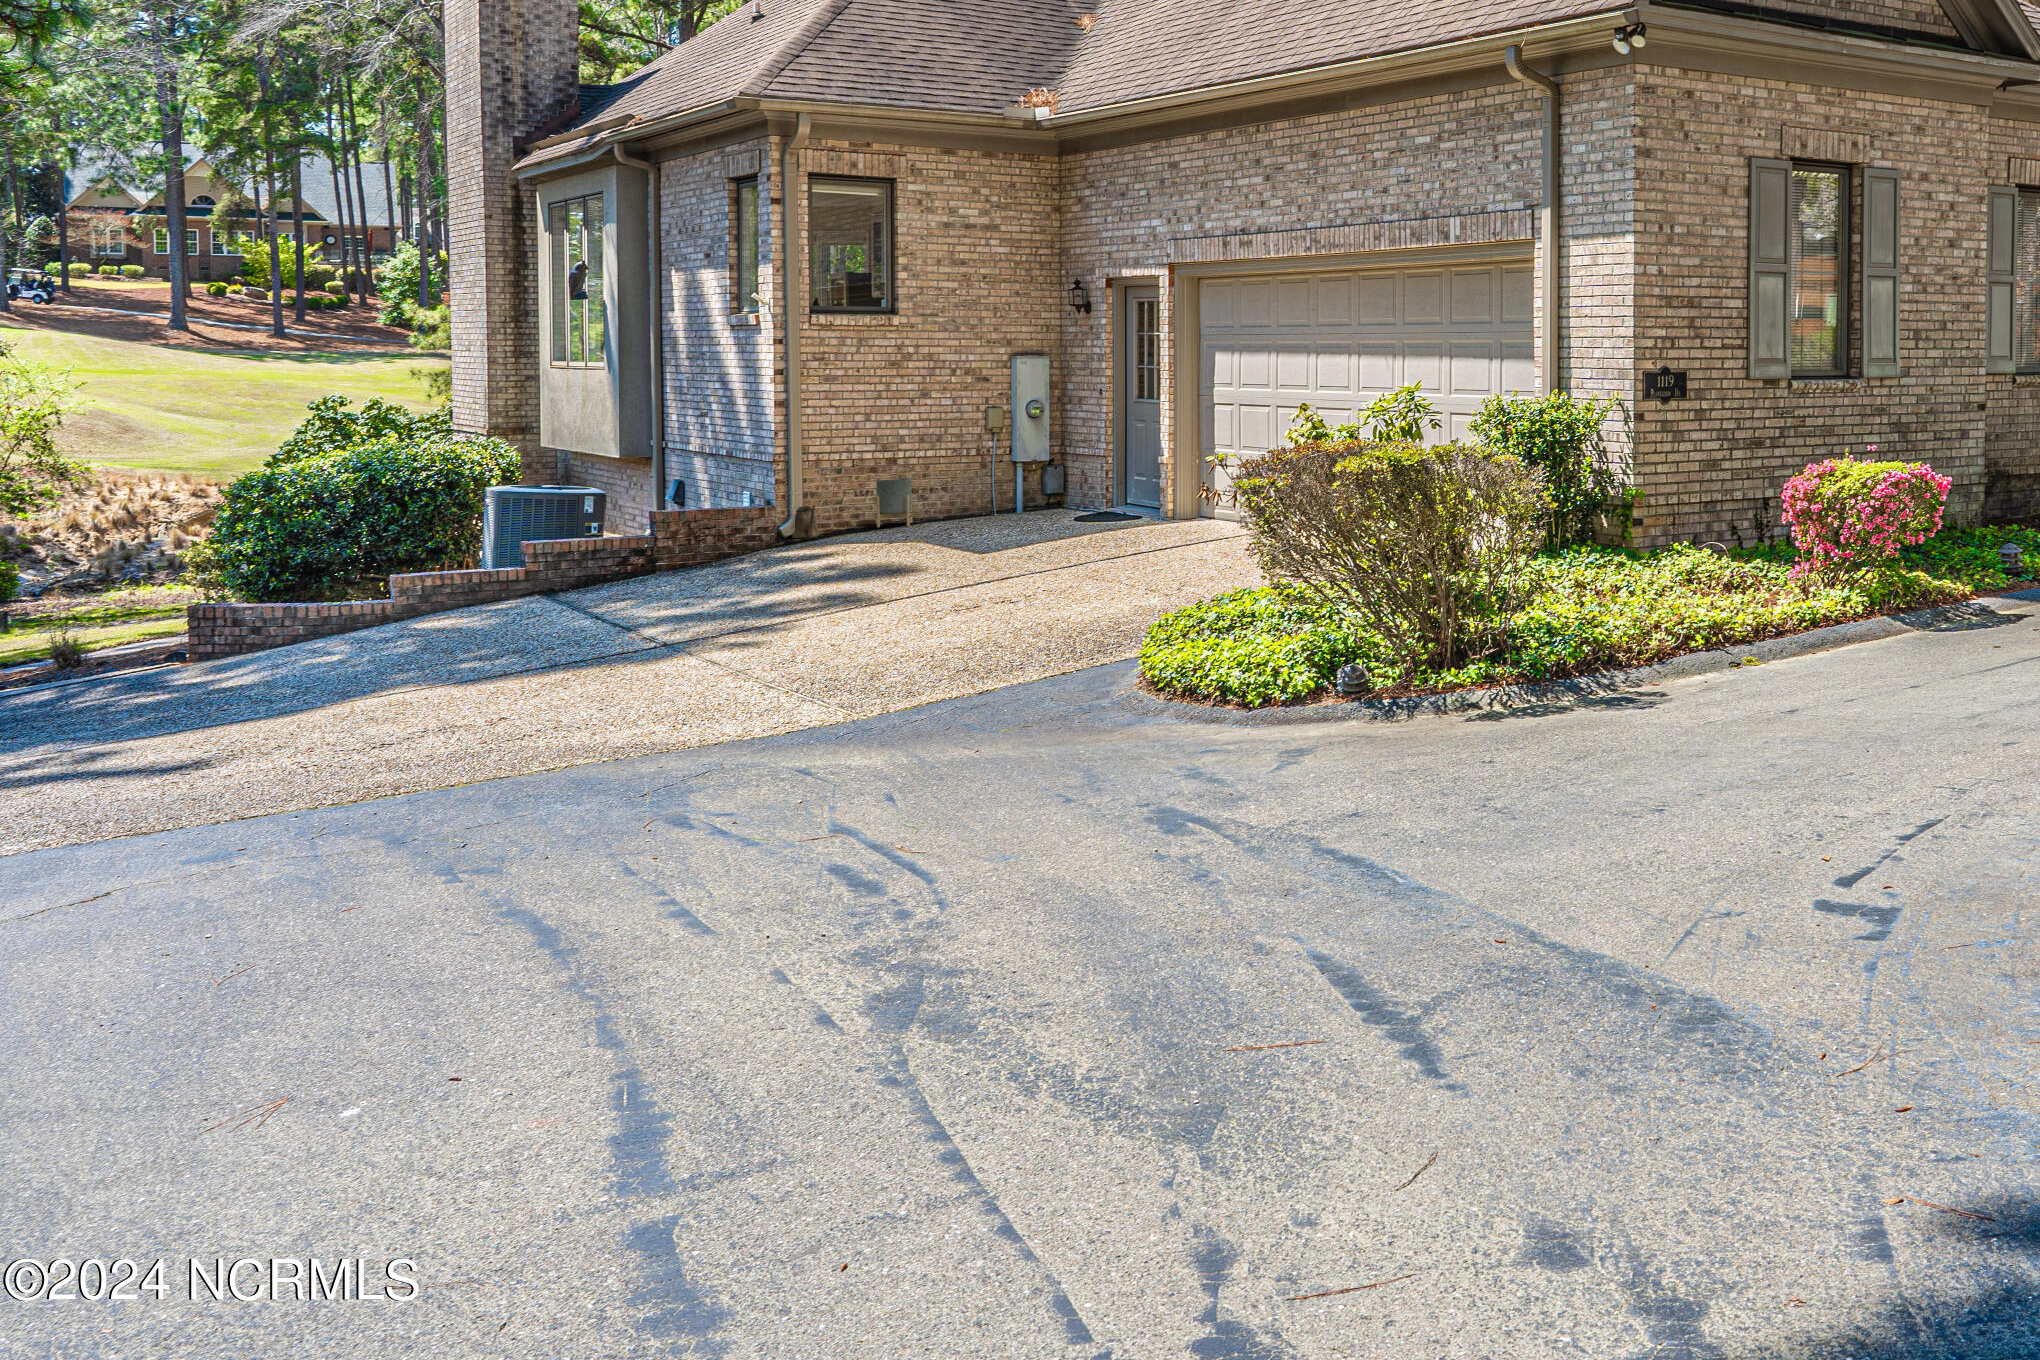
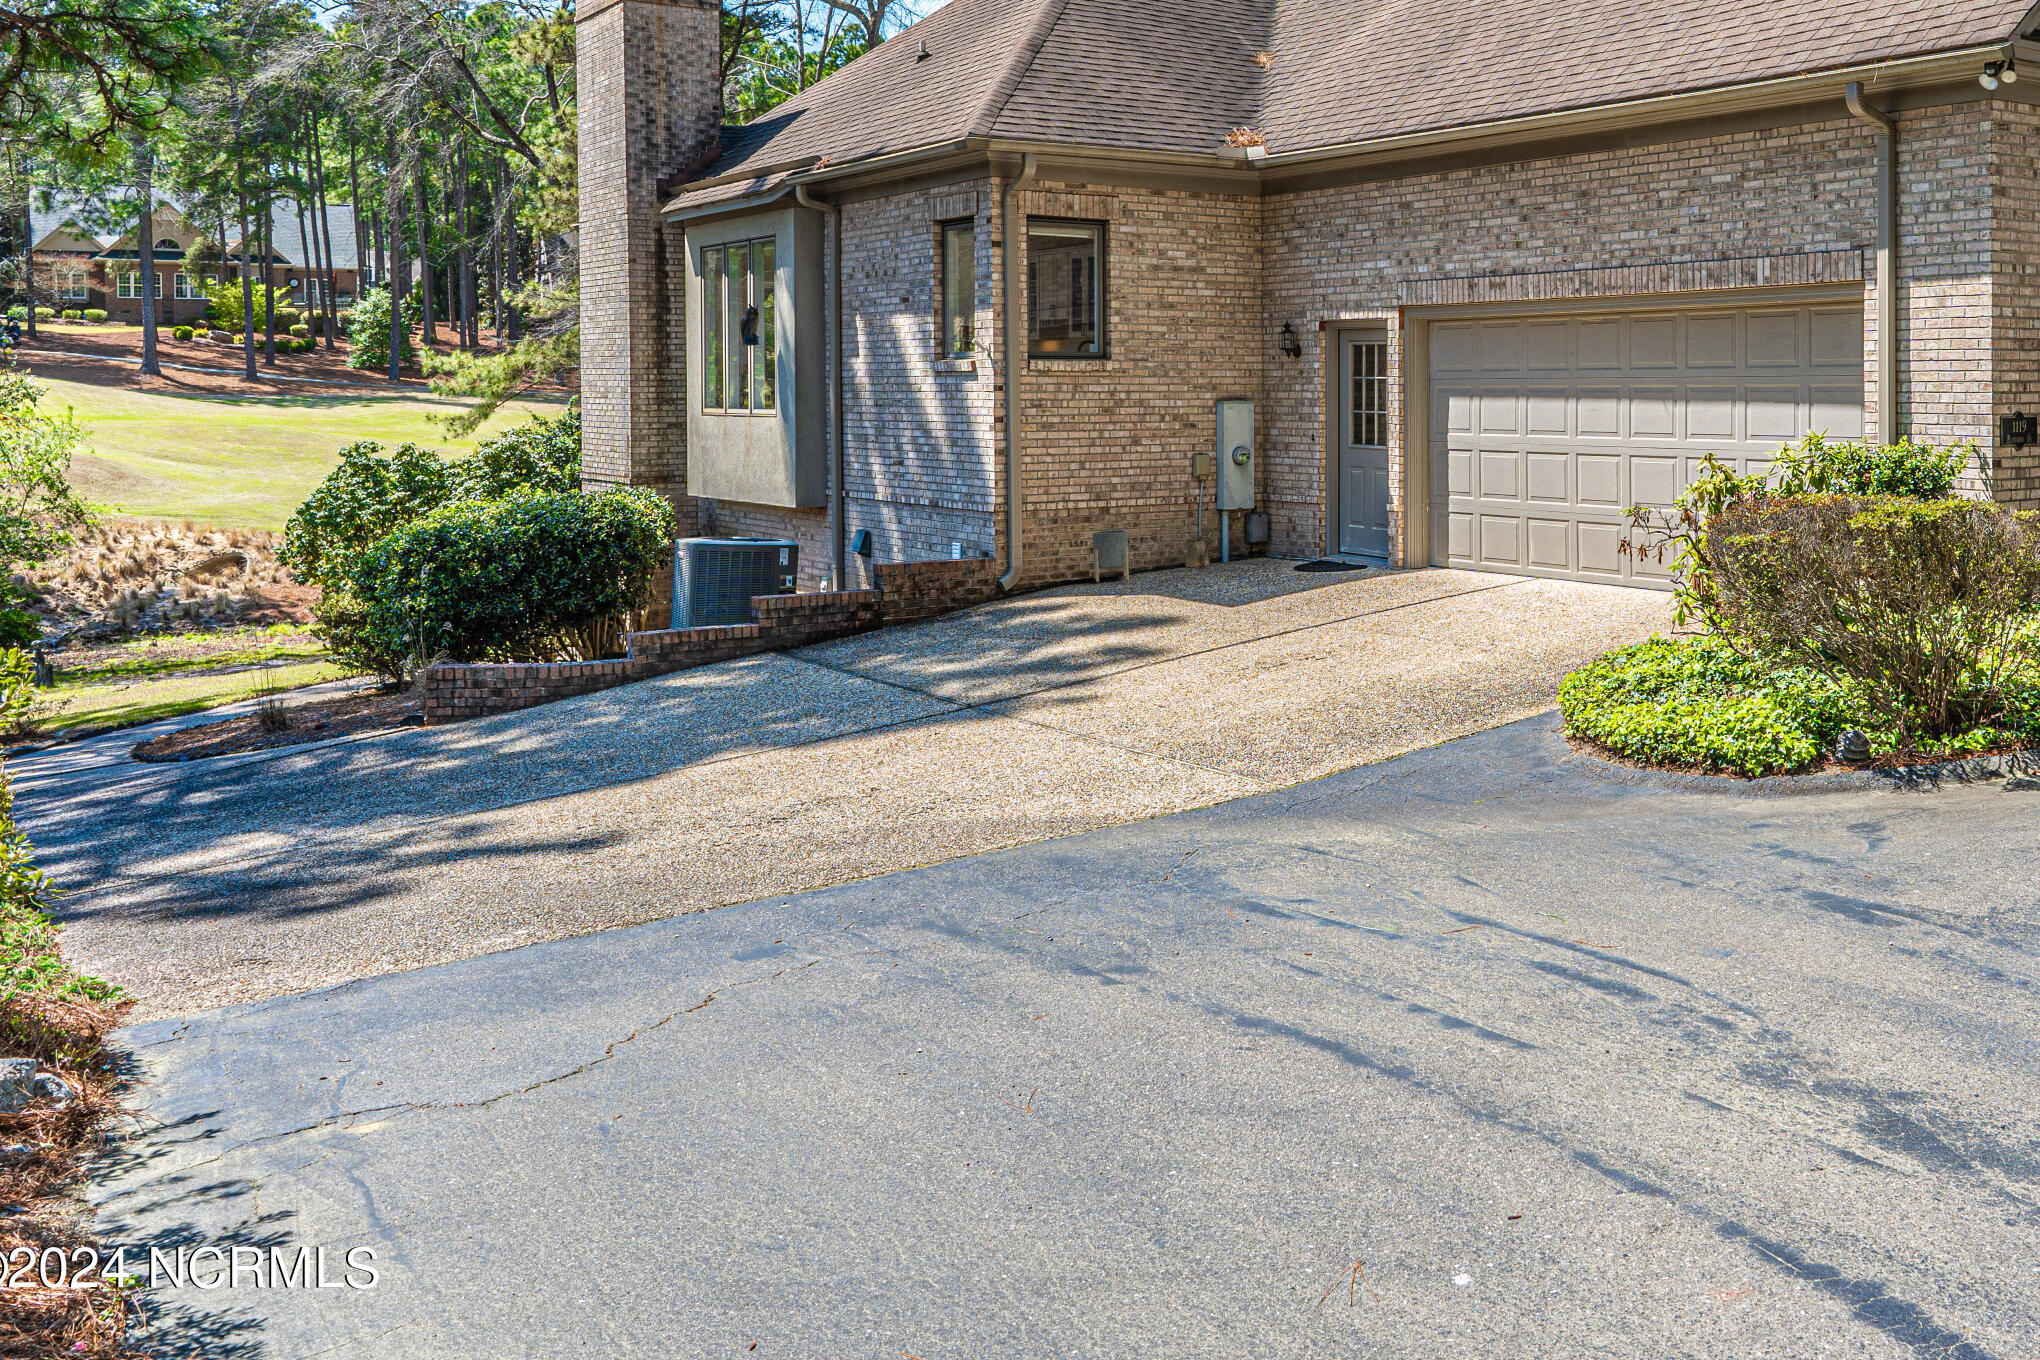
watering can: present [792,505,819,538] -> present [1185,535,1212,567]

